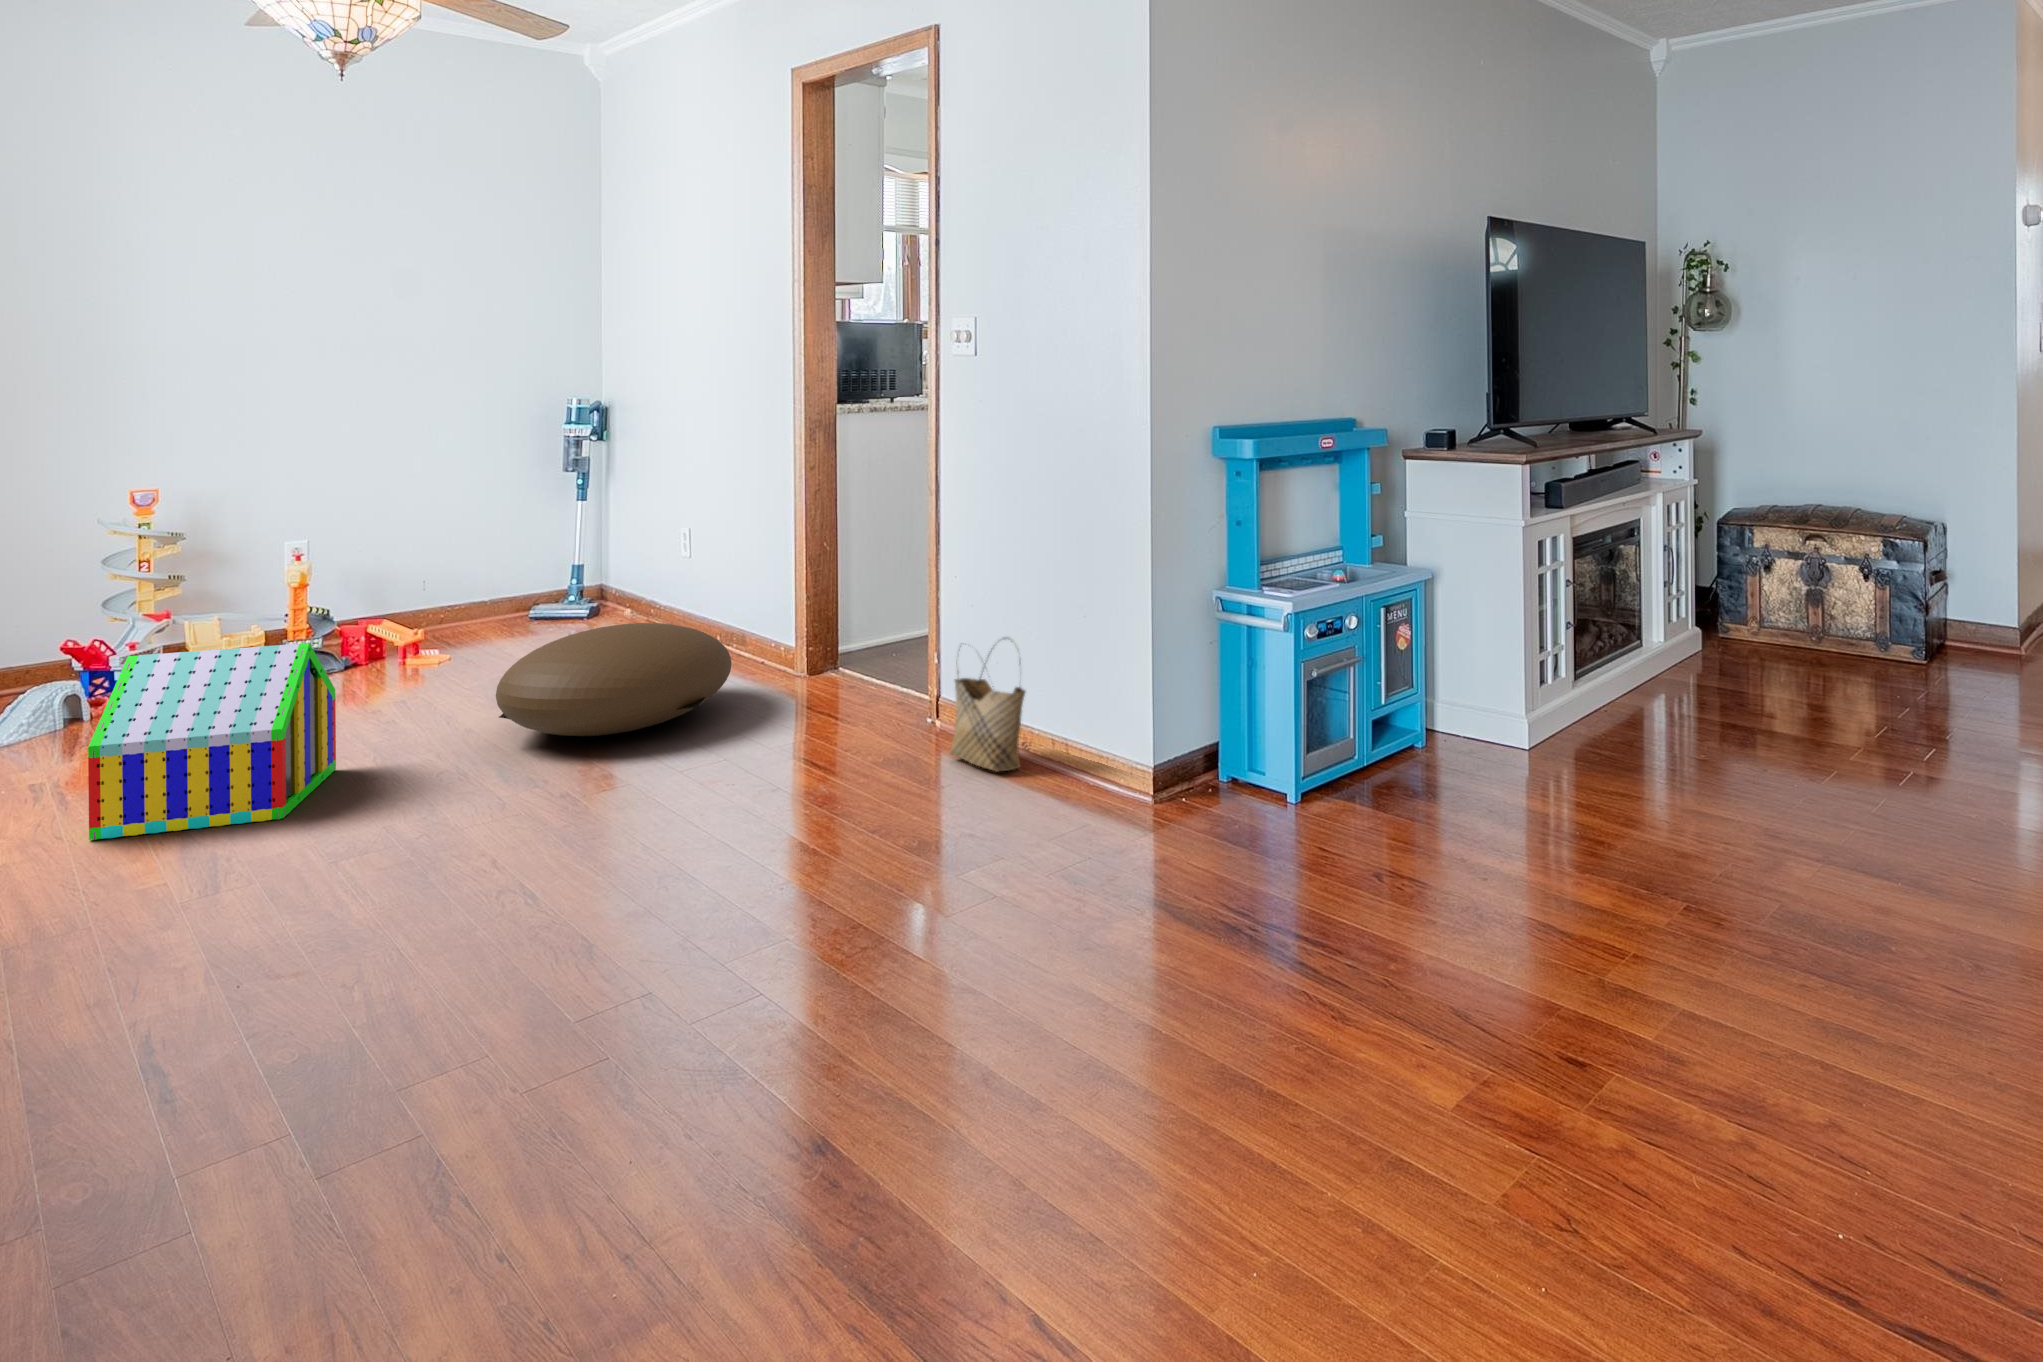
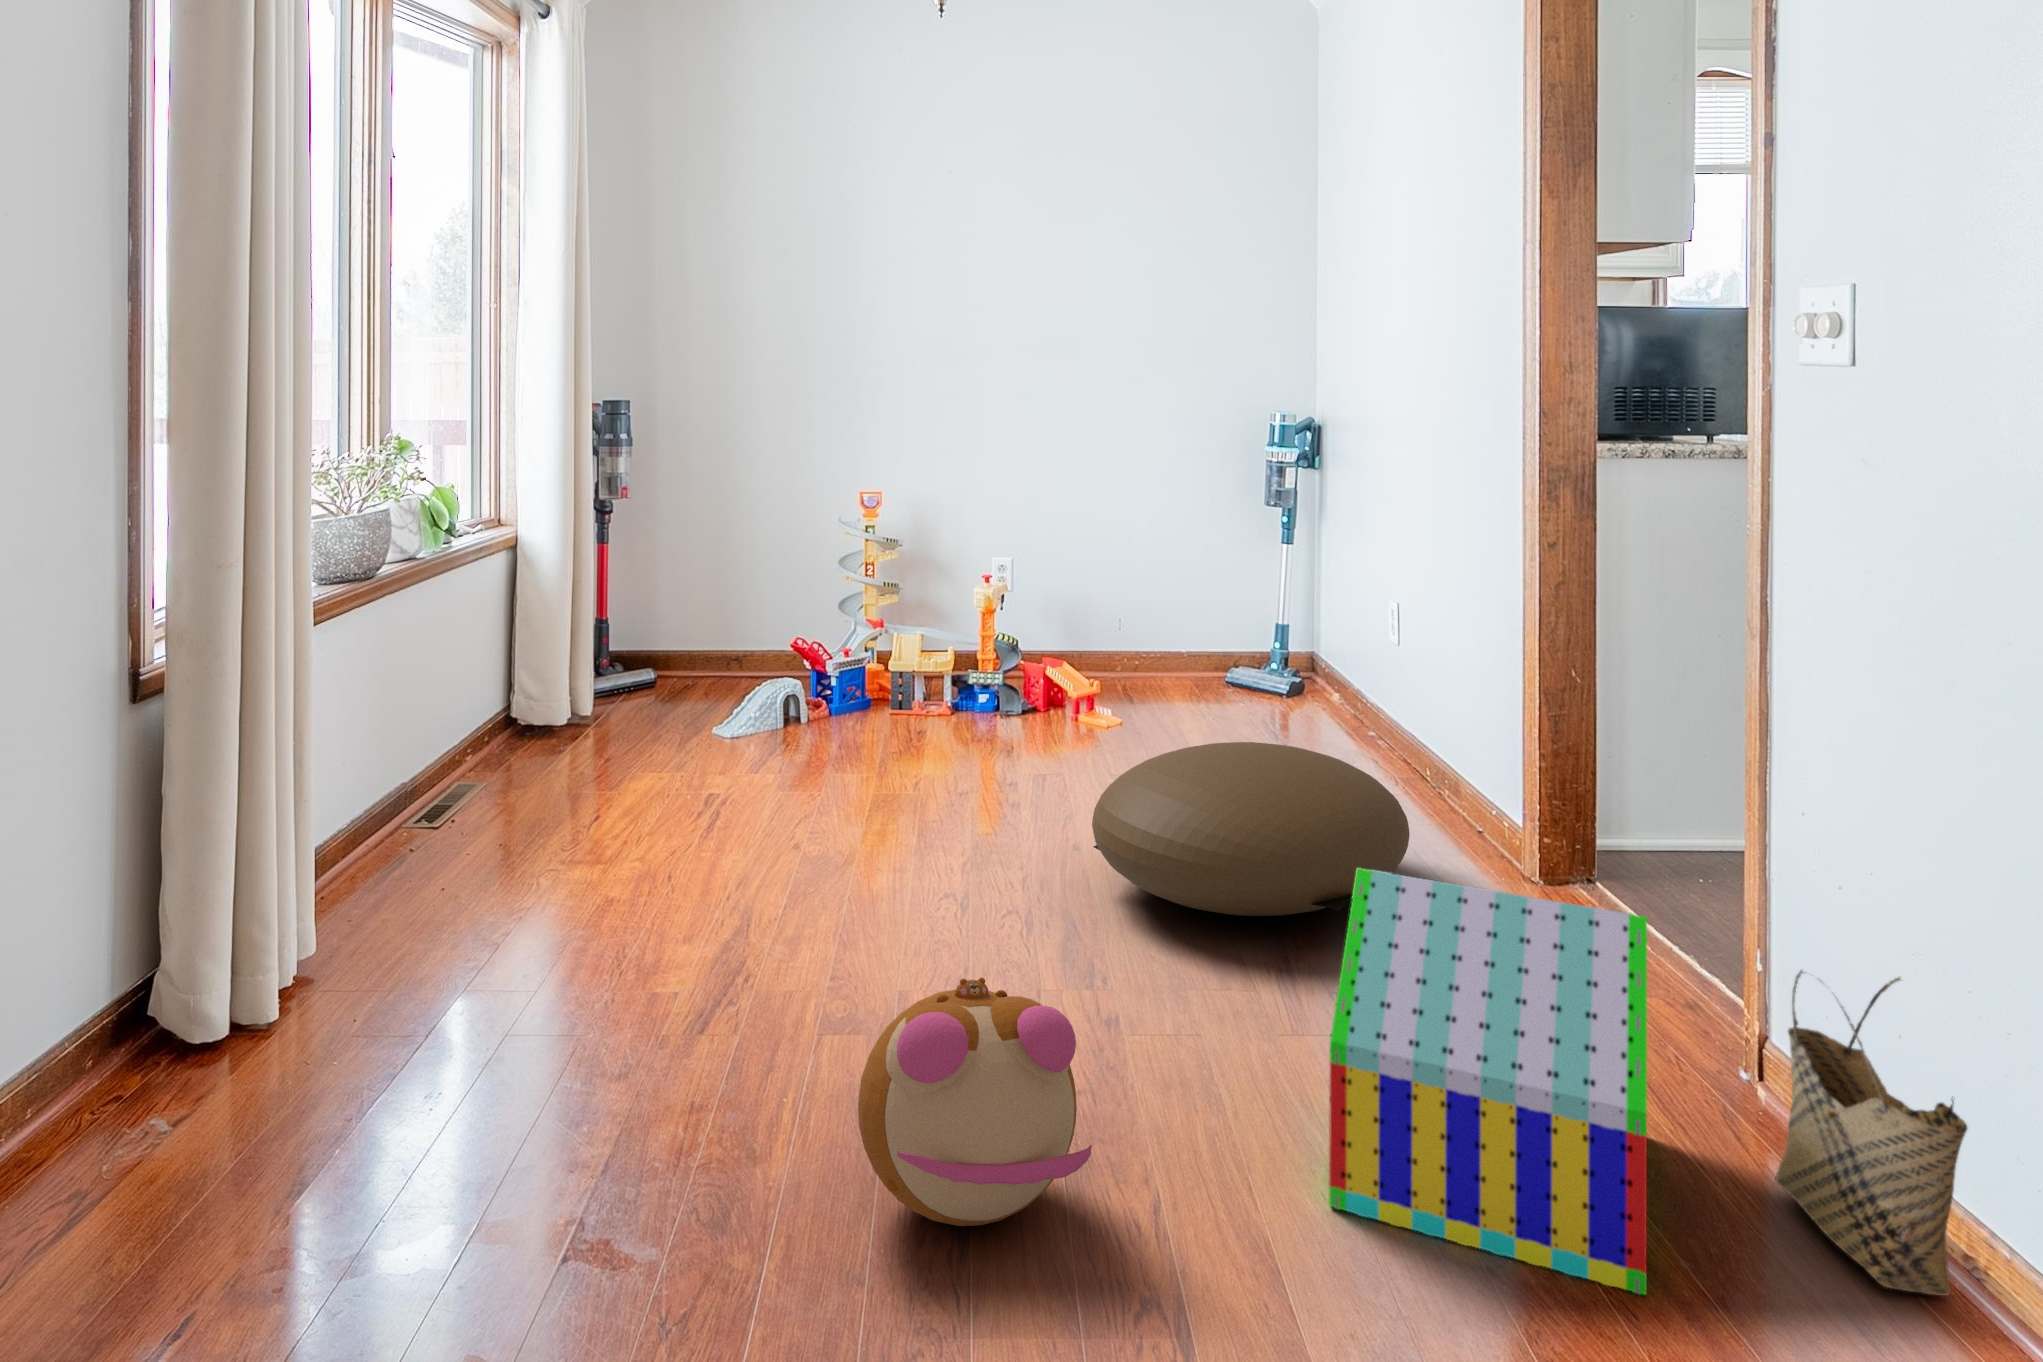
toy house: present [88,643,336,840] -> present [1329,868,1647,1295]
plush toy: none [432,749,609,899] -> present [858,978,1092,1226]

